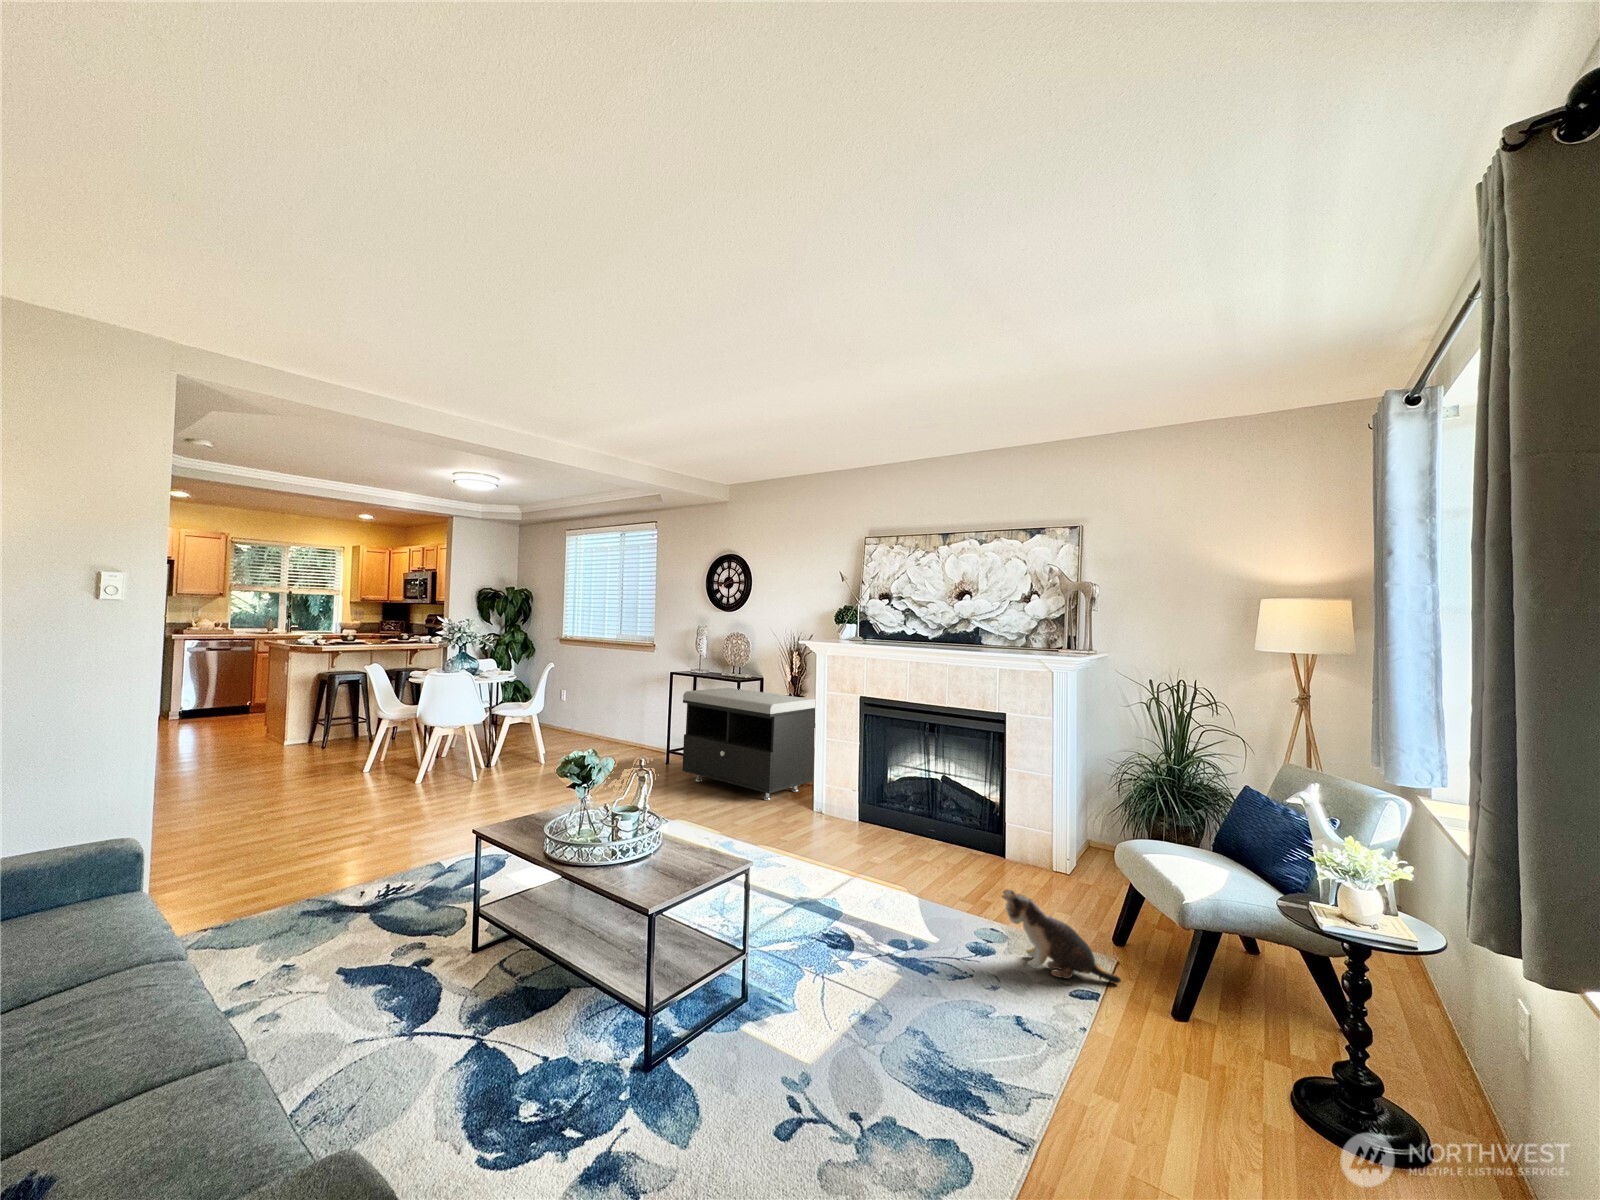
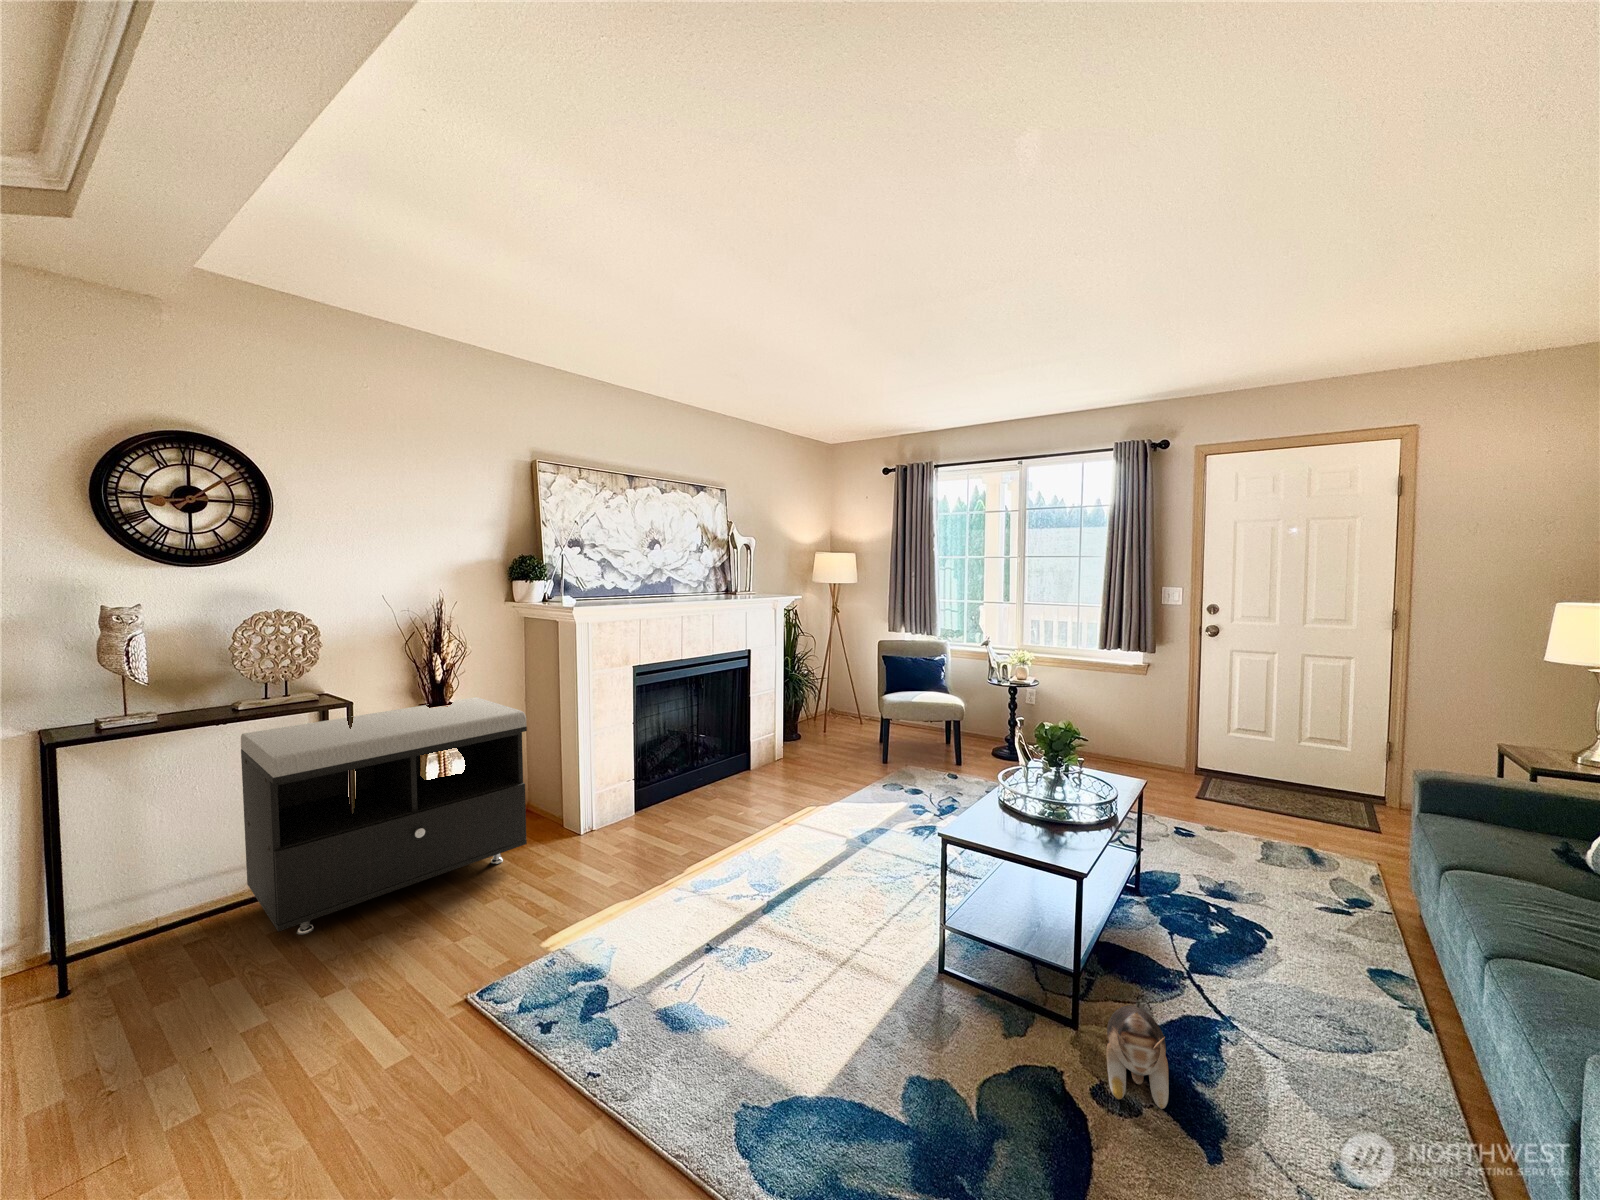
plush toy: present [1002,889,1121,983] -> present [1106,1005,1169,1109]

